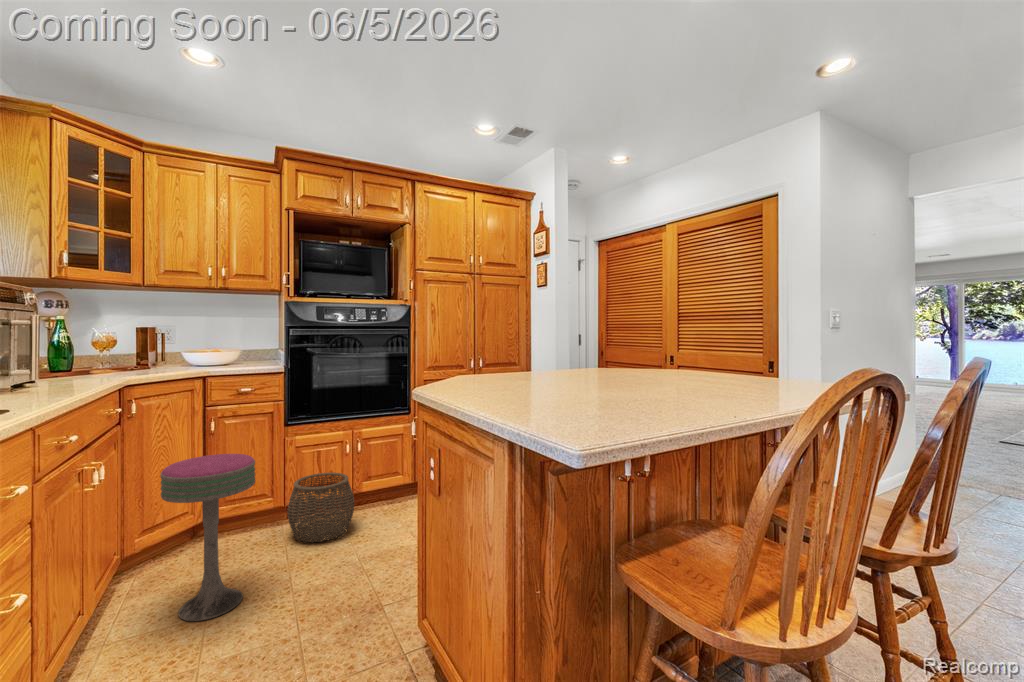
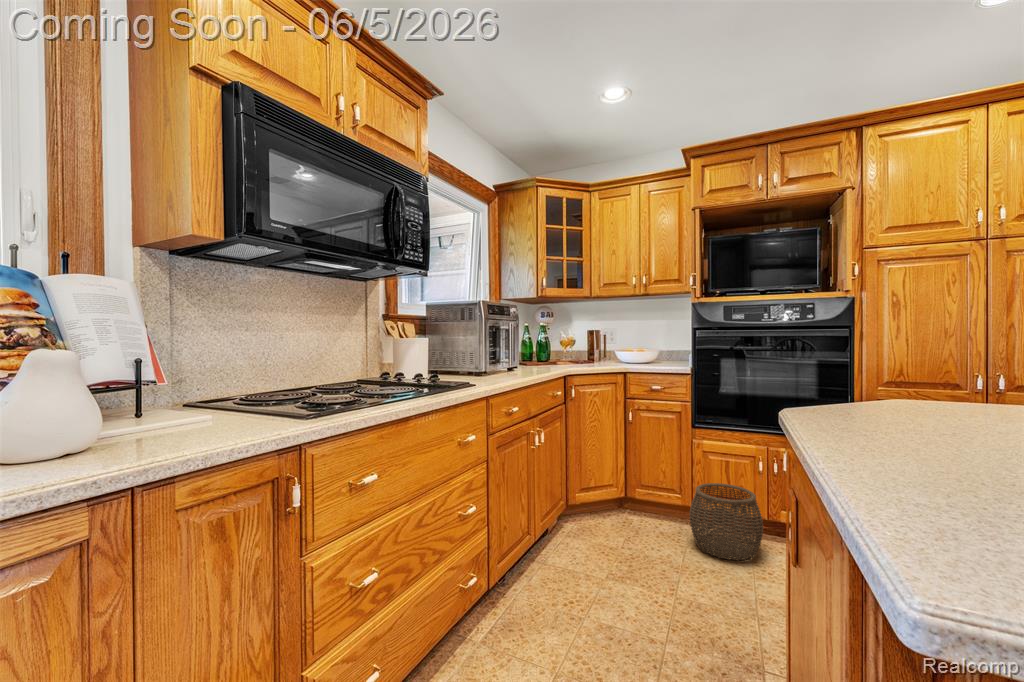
bar stool: present [160,454,255,621] -> none [574,441,644,586]

